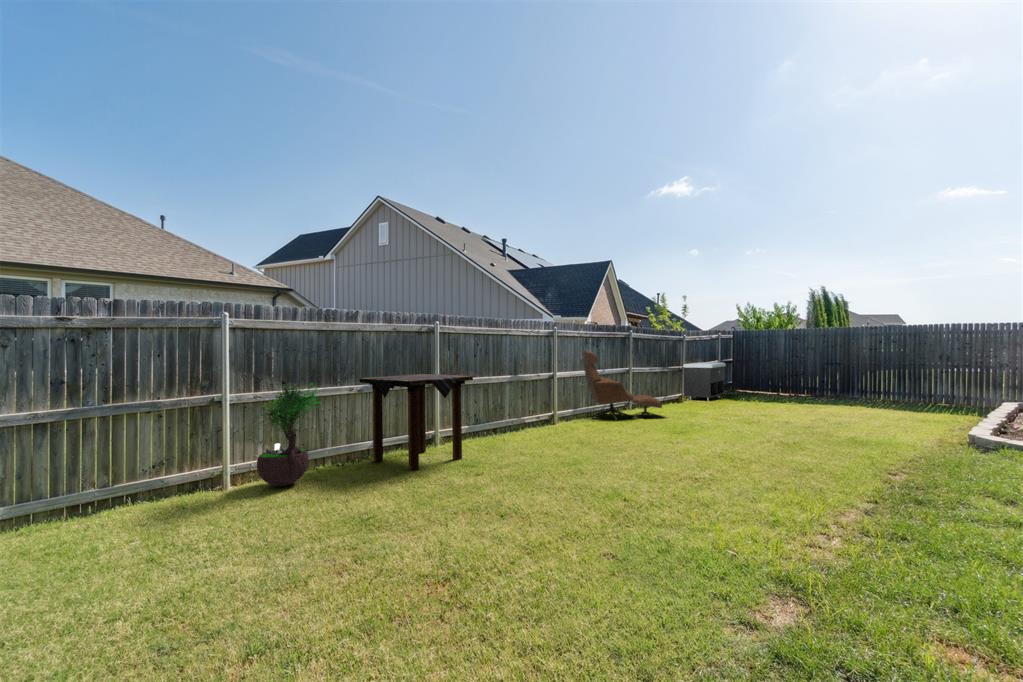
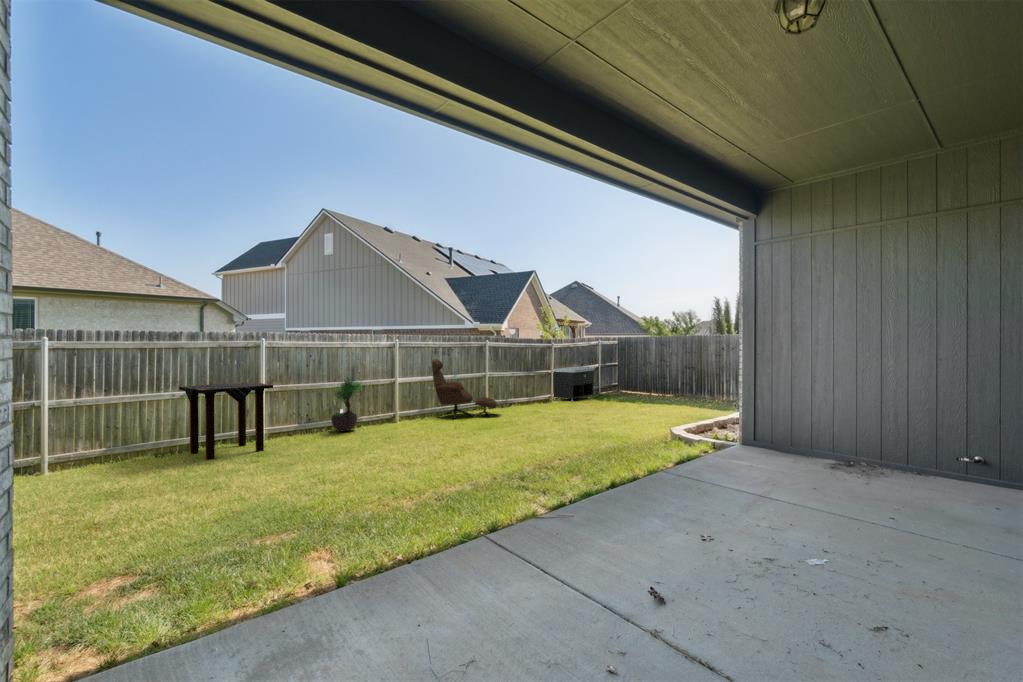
potted tree: present [257,383,321,486] -> present [331,380,363,431]

